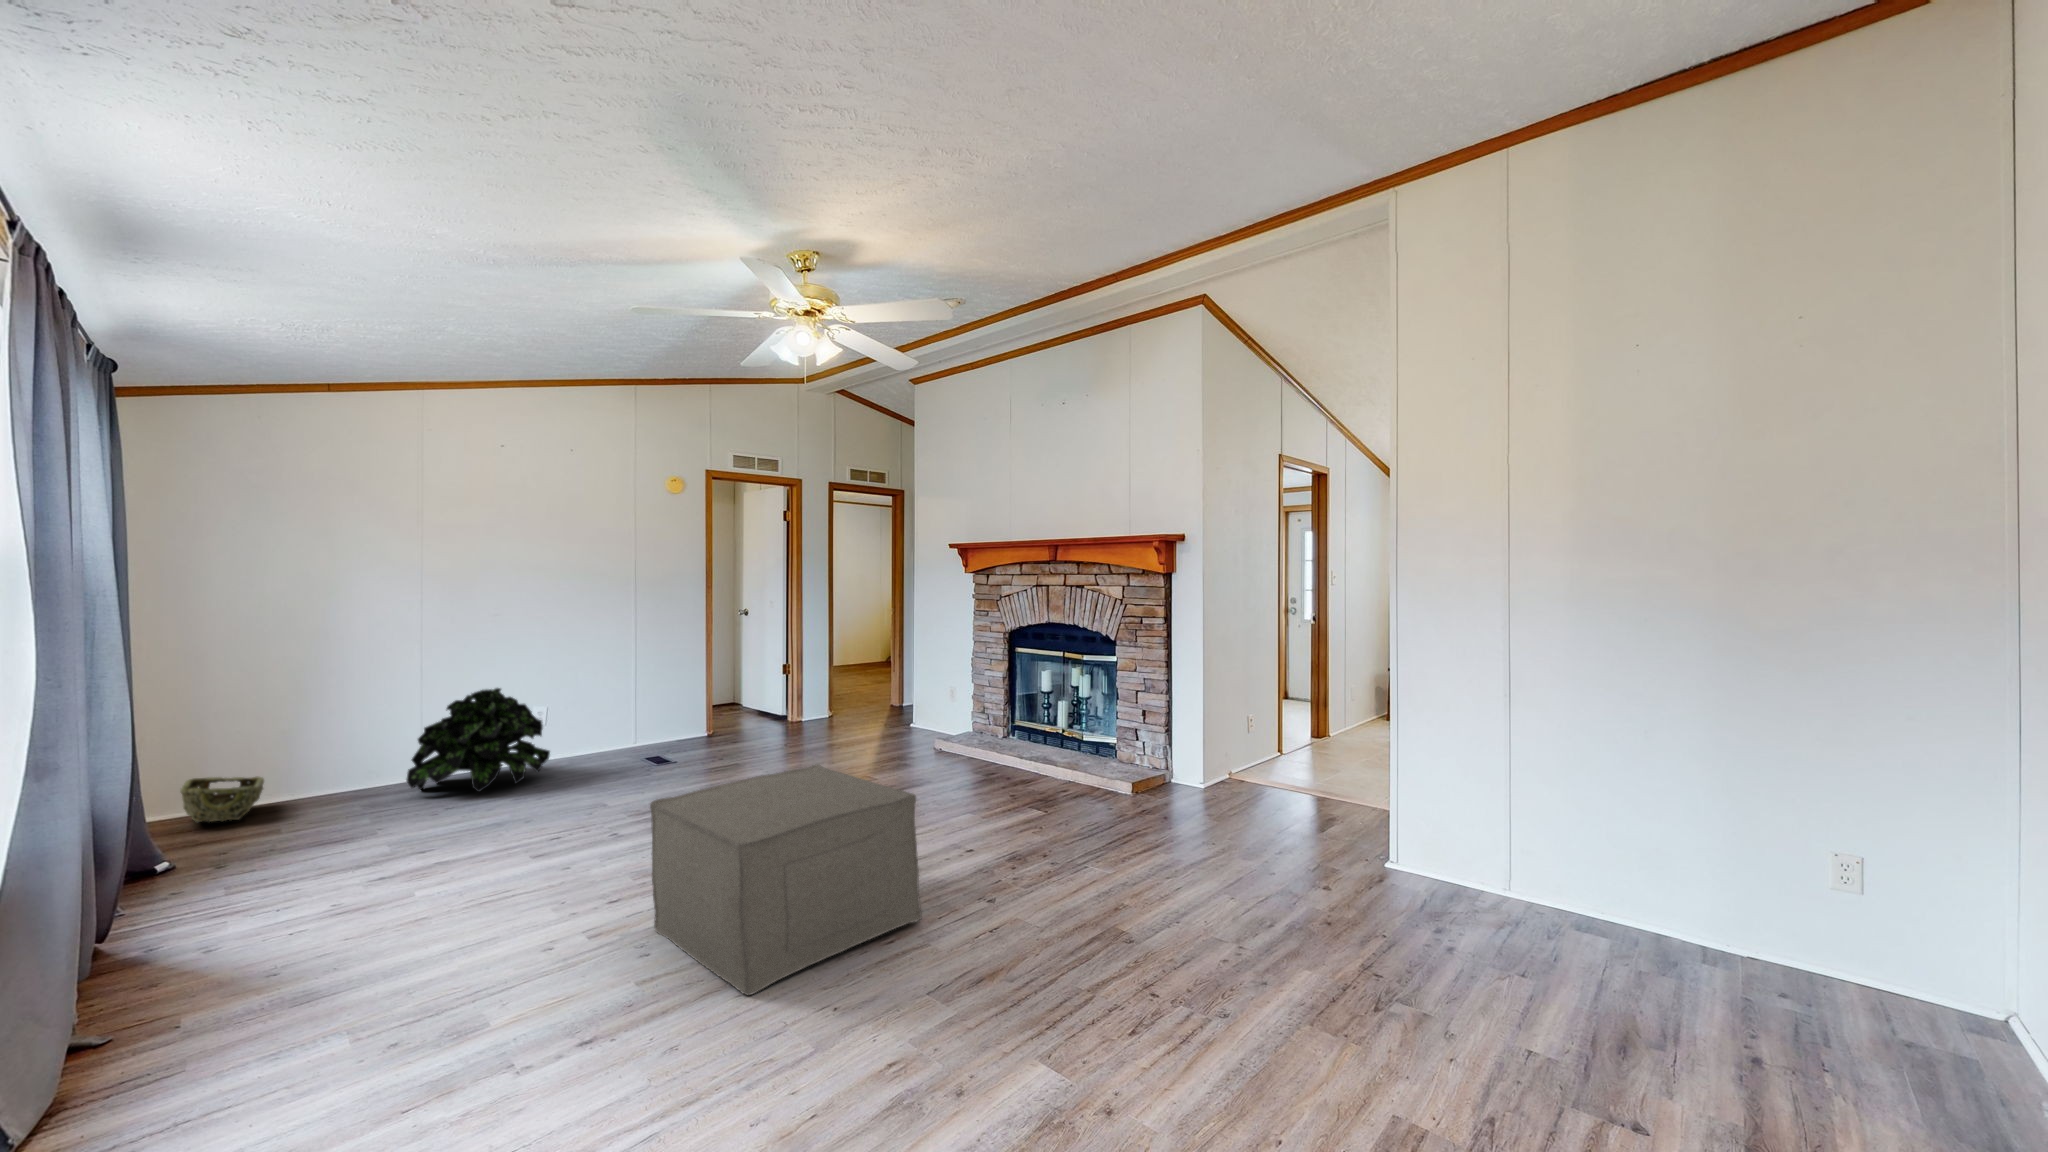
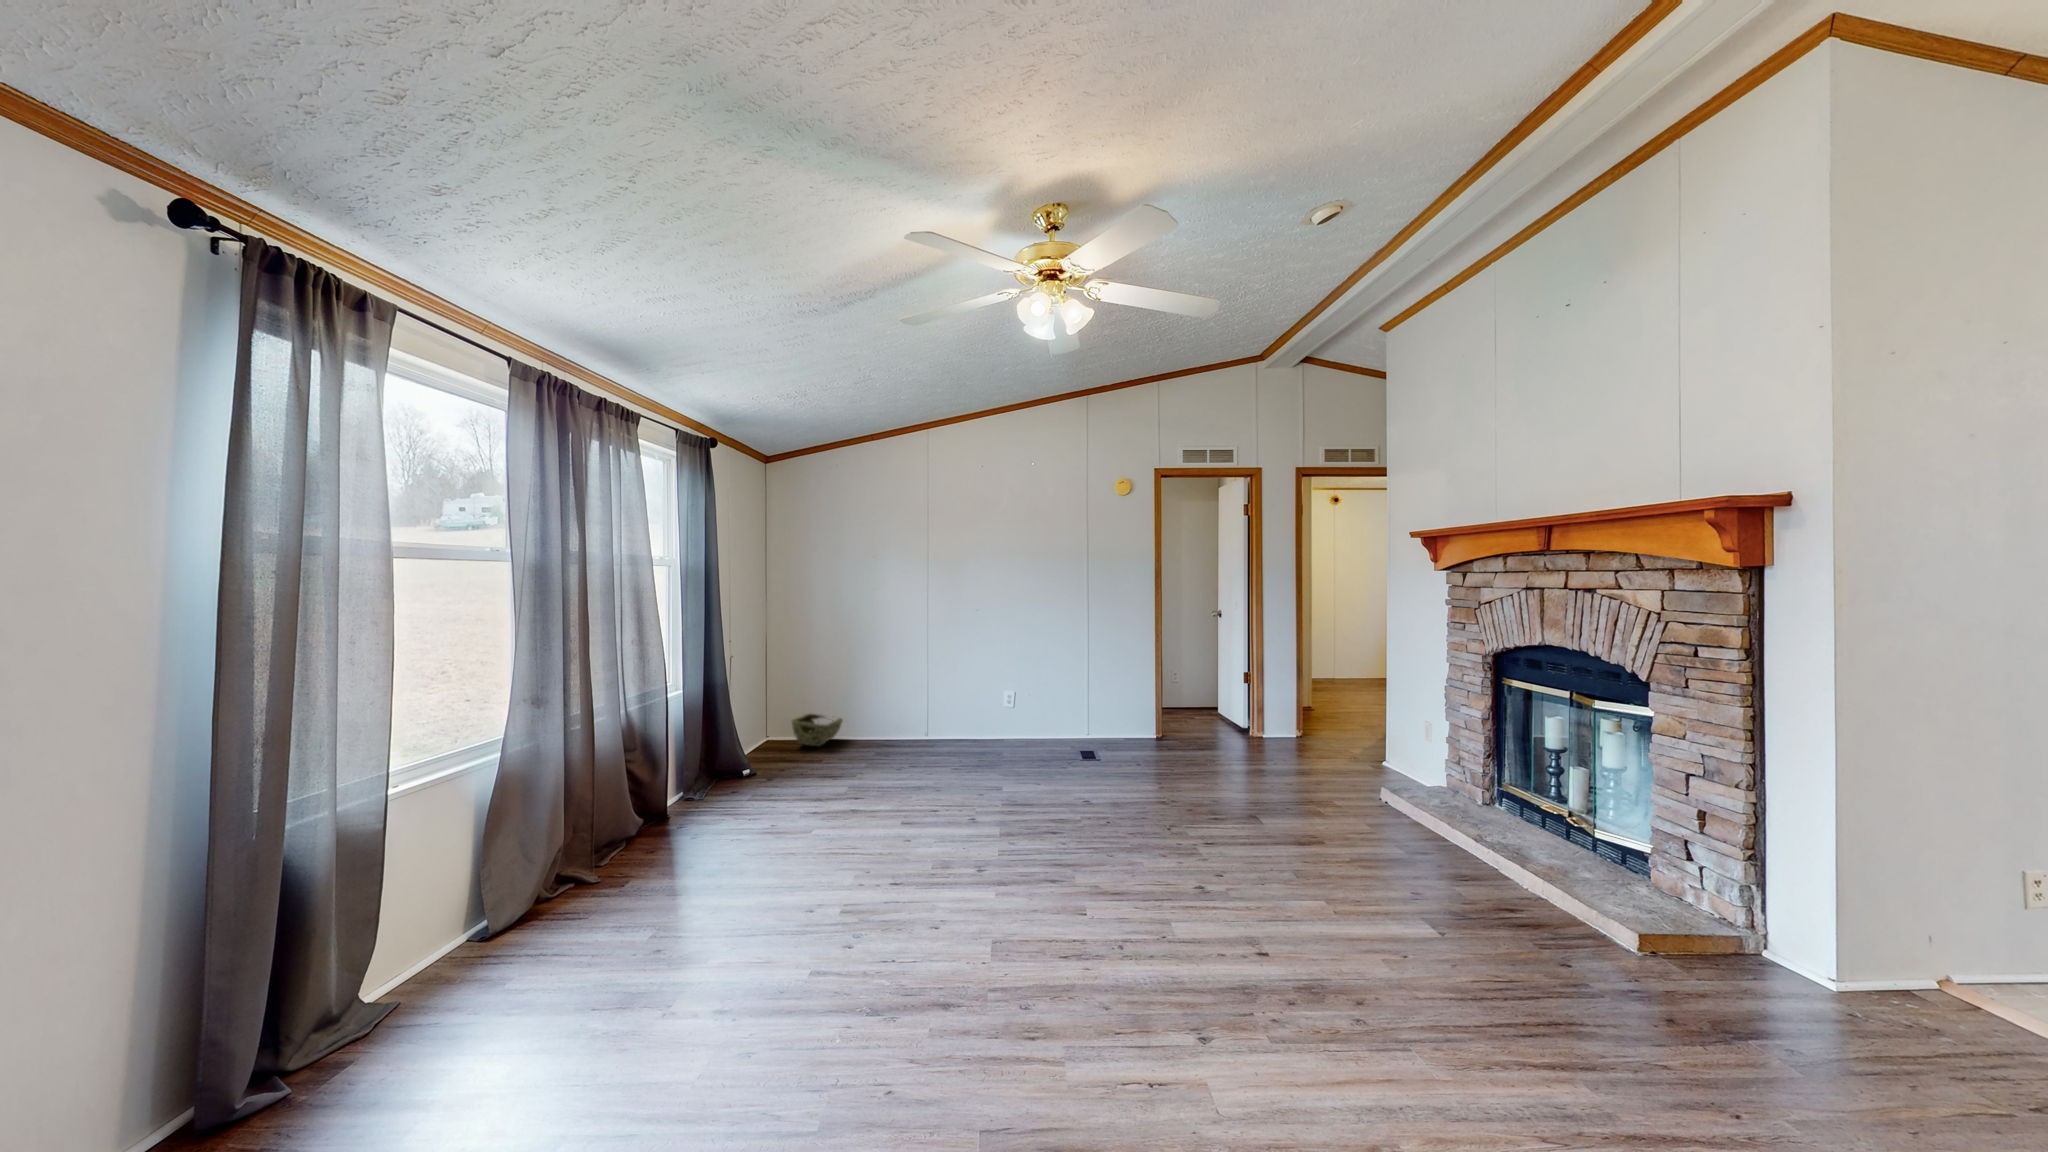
potted plant: present [407,688,550,792] -> none [907,670,1004,755]
ottoman: present [650,764,922,995] -> none [831,792,1087,1037]

